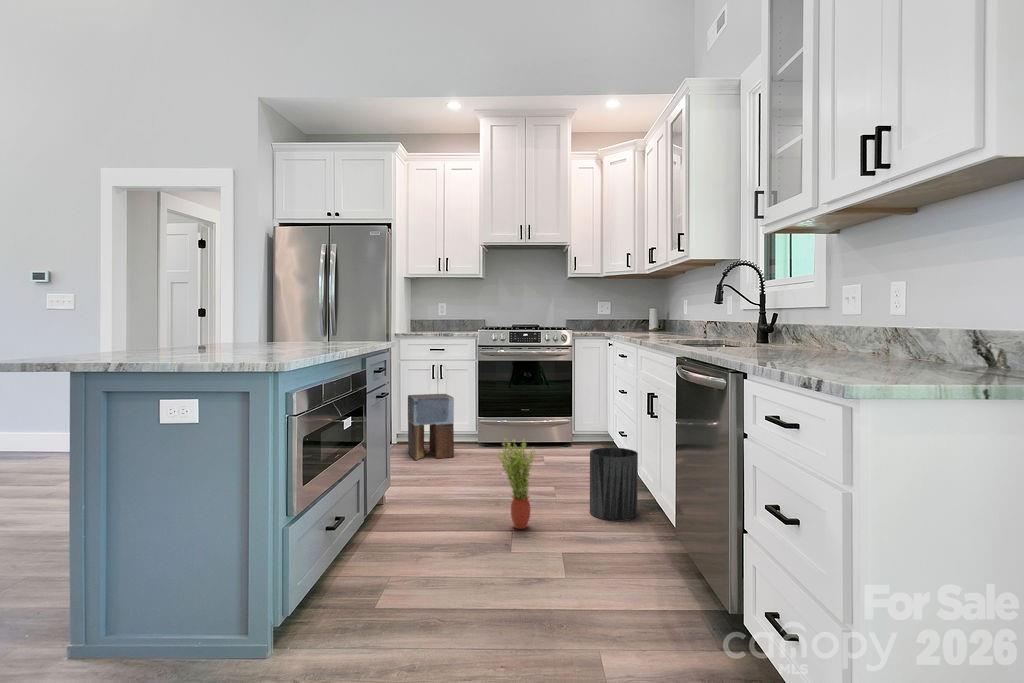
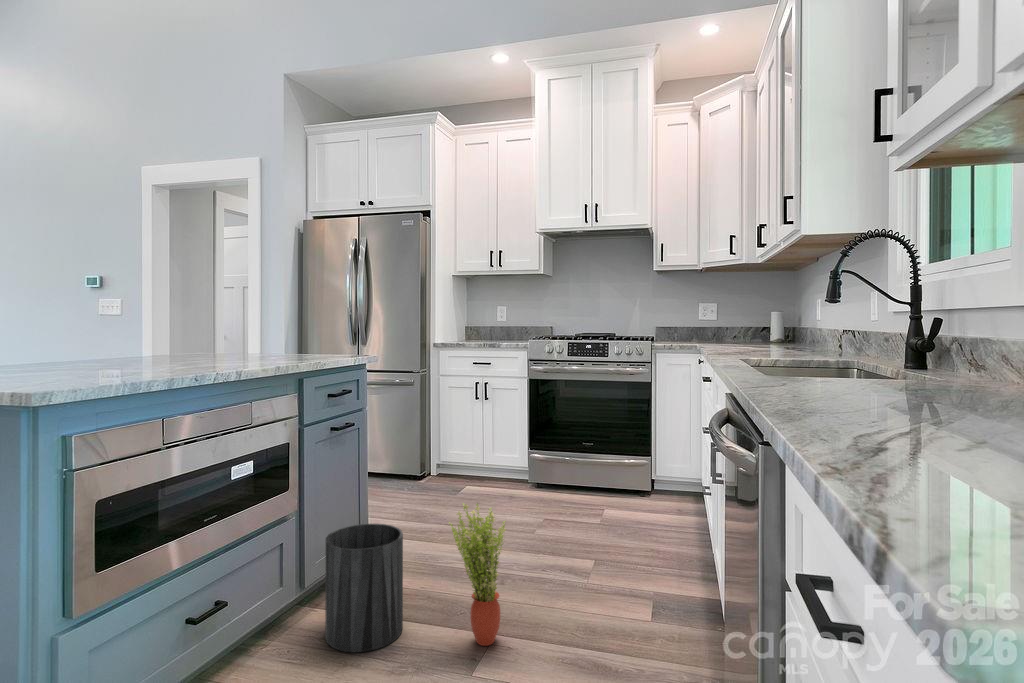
stool: present [408,394,454,460] -> none [434,418,485,501]
trash can: present [590,447,638,521] -> present [325,524,403,652]

